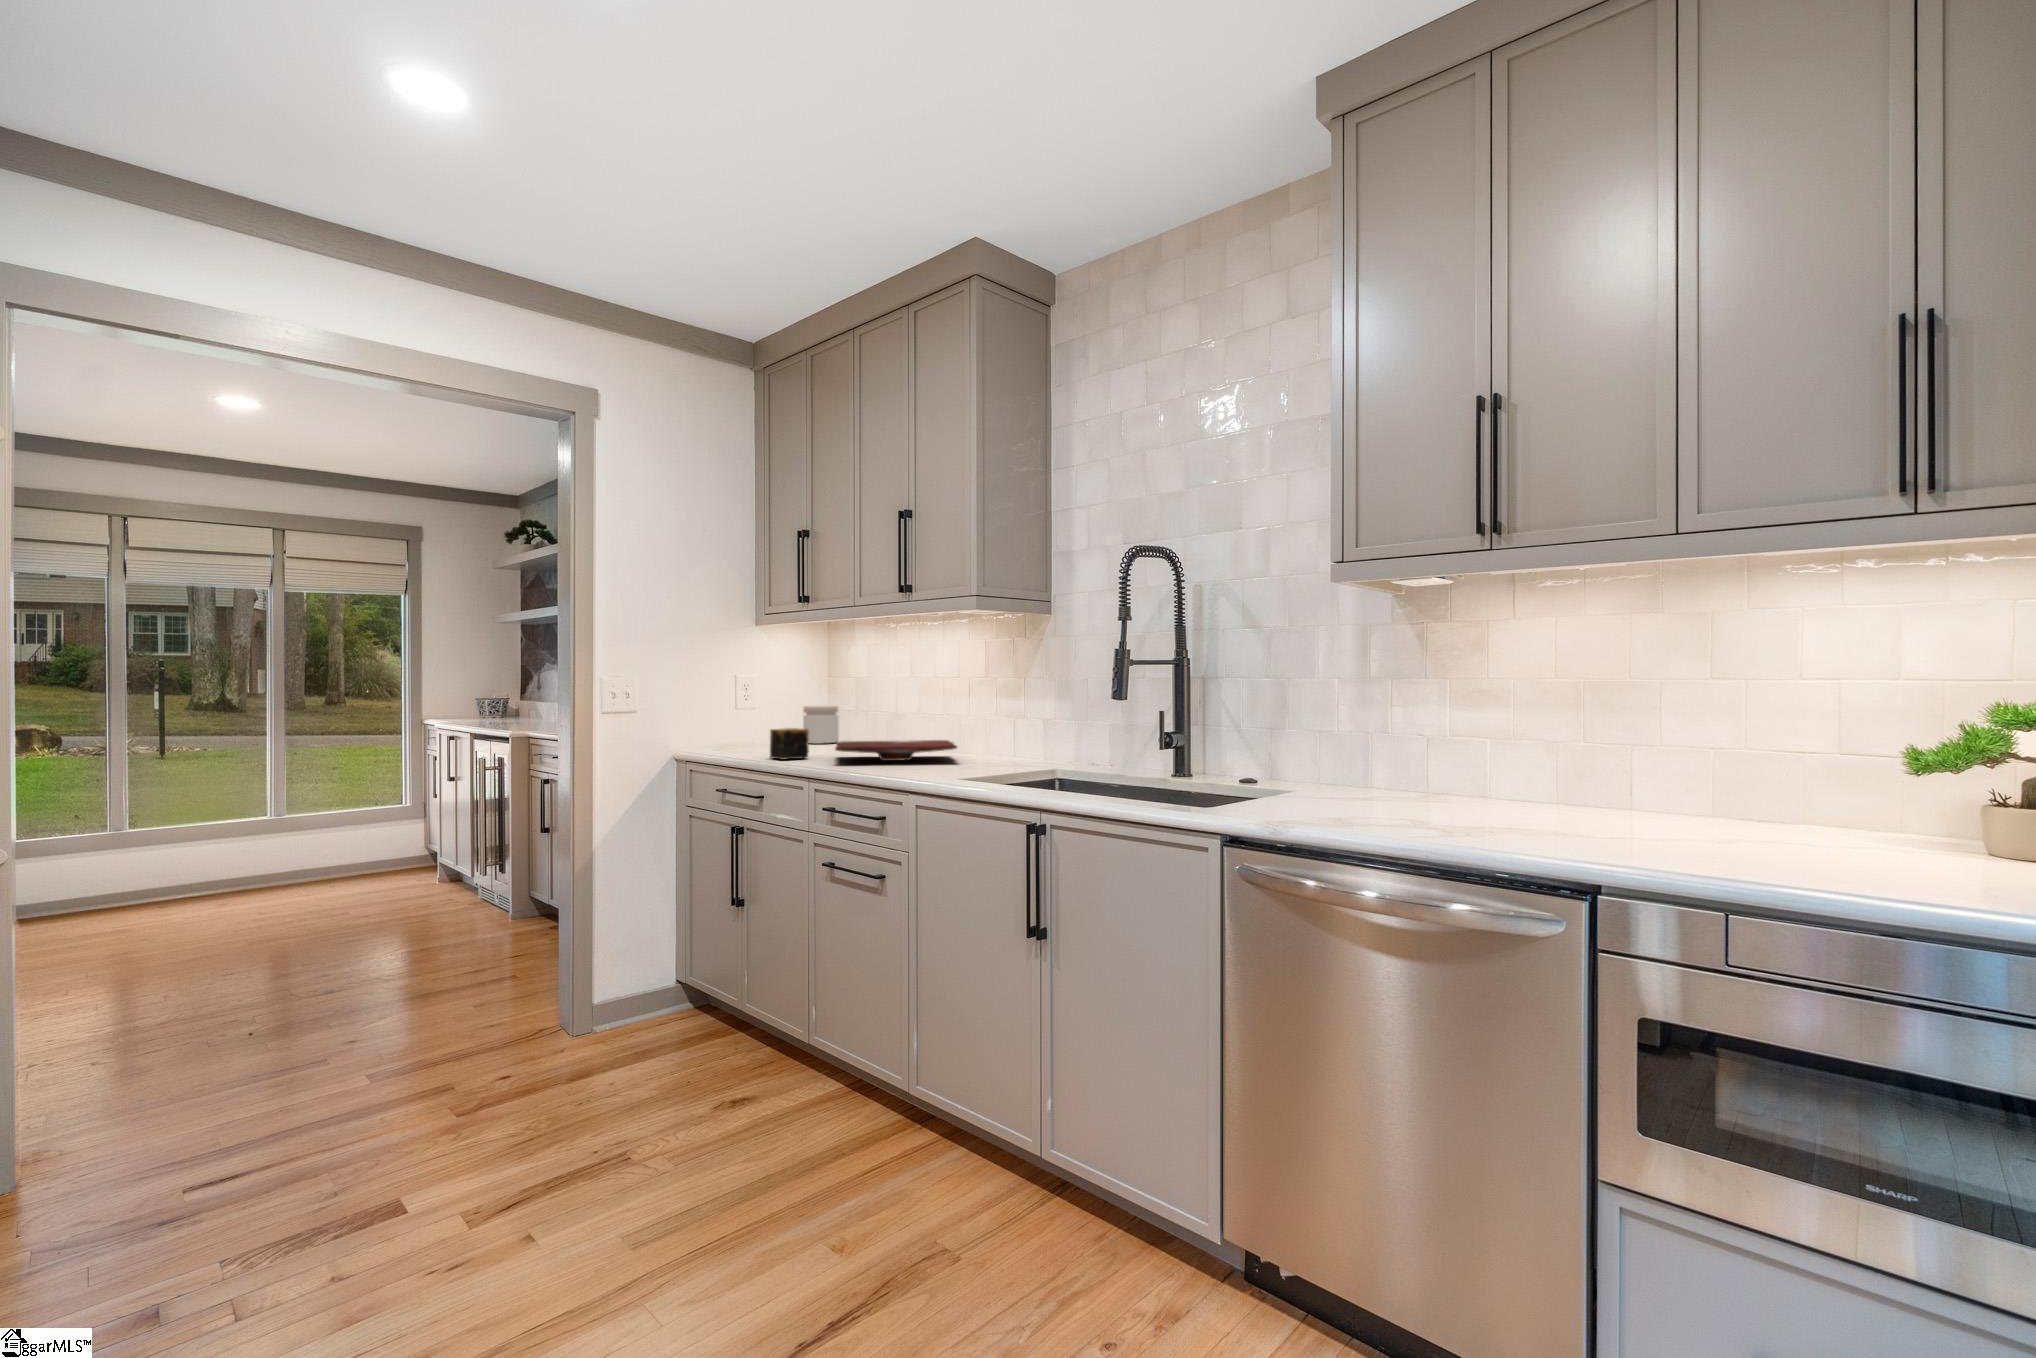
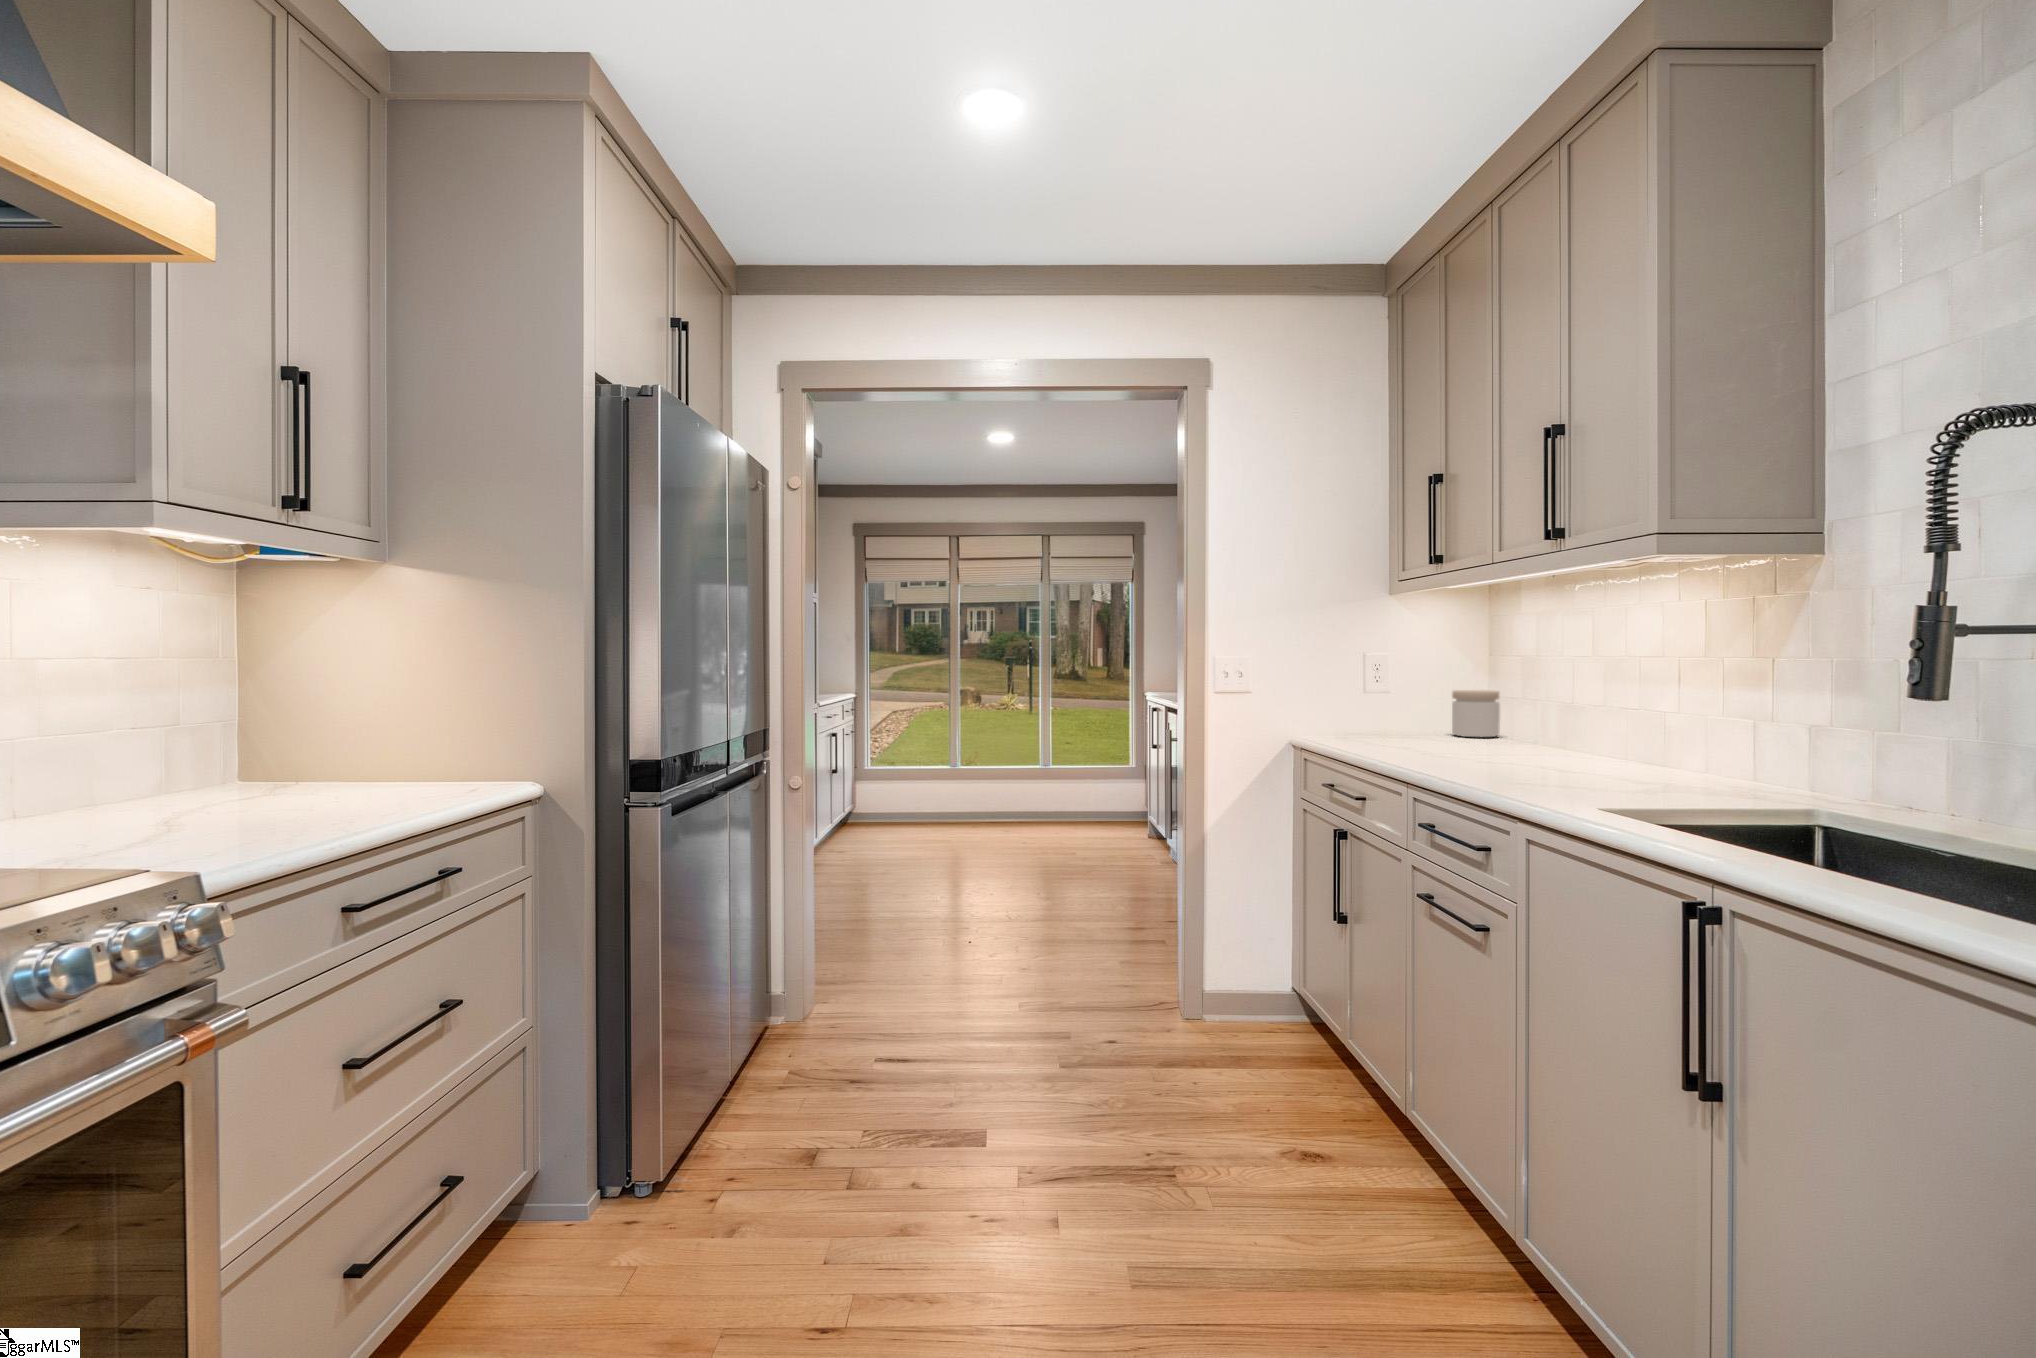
candle: present [770,728,809,760] -> none [1379,718,1426,756]
cutting board: present [835,740,957,761] -> none [1447,738,1639,769]

